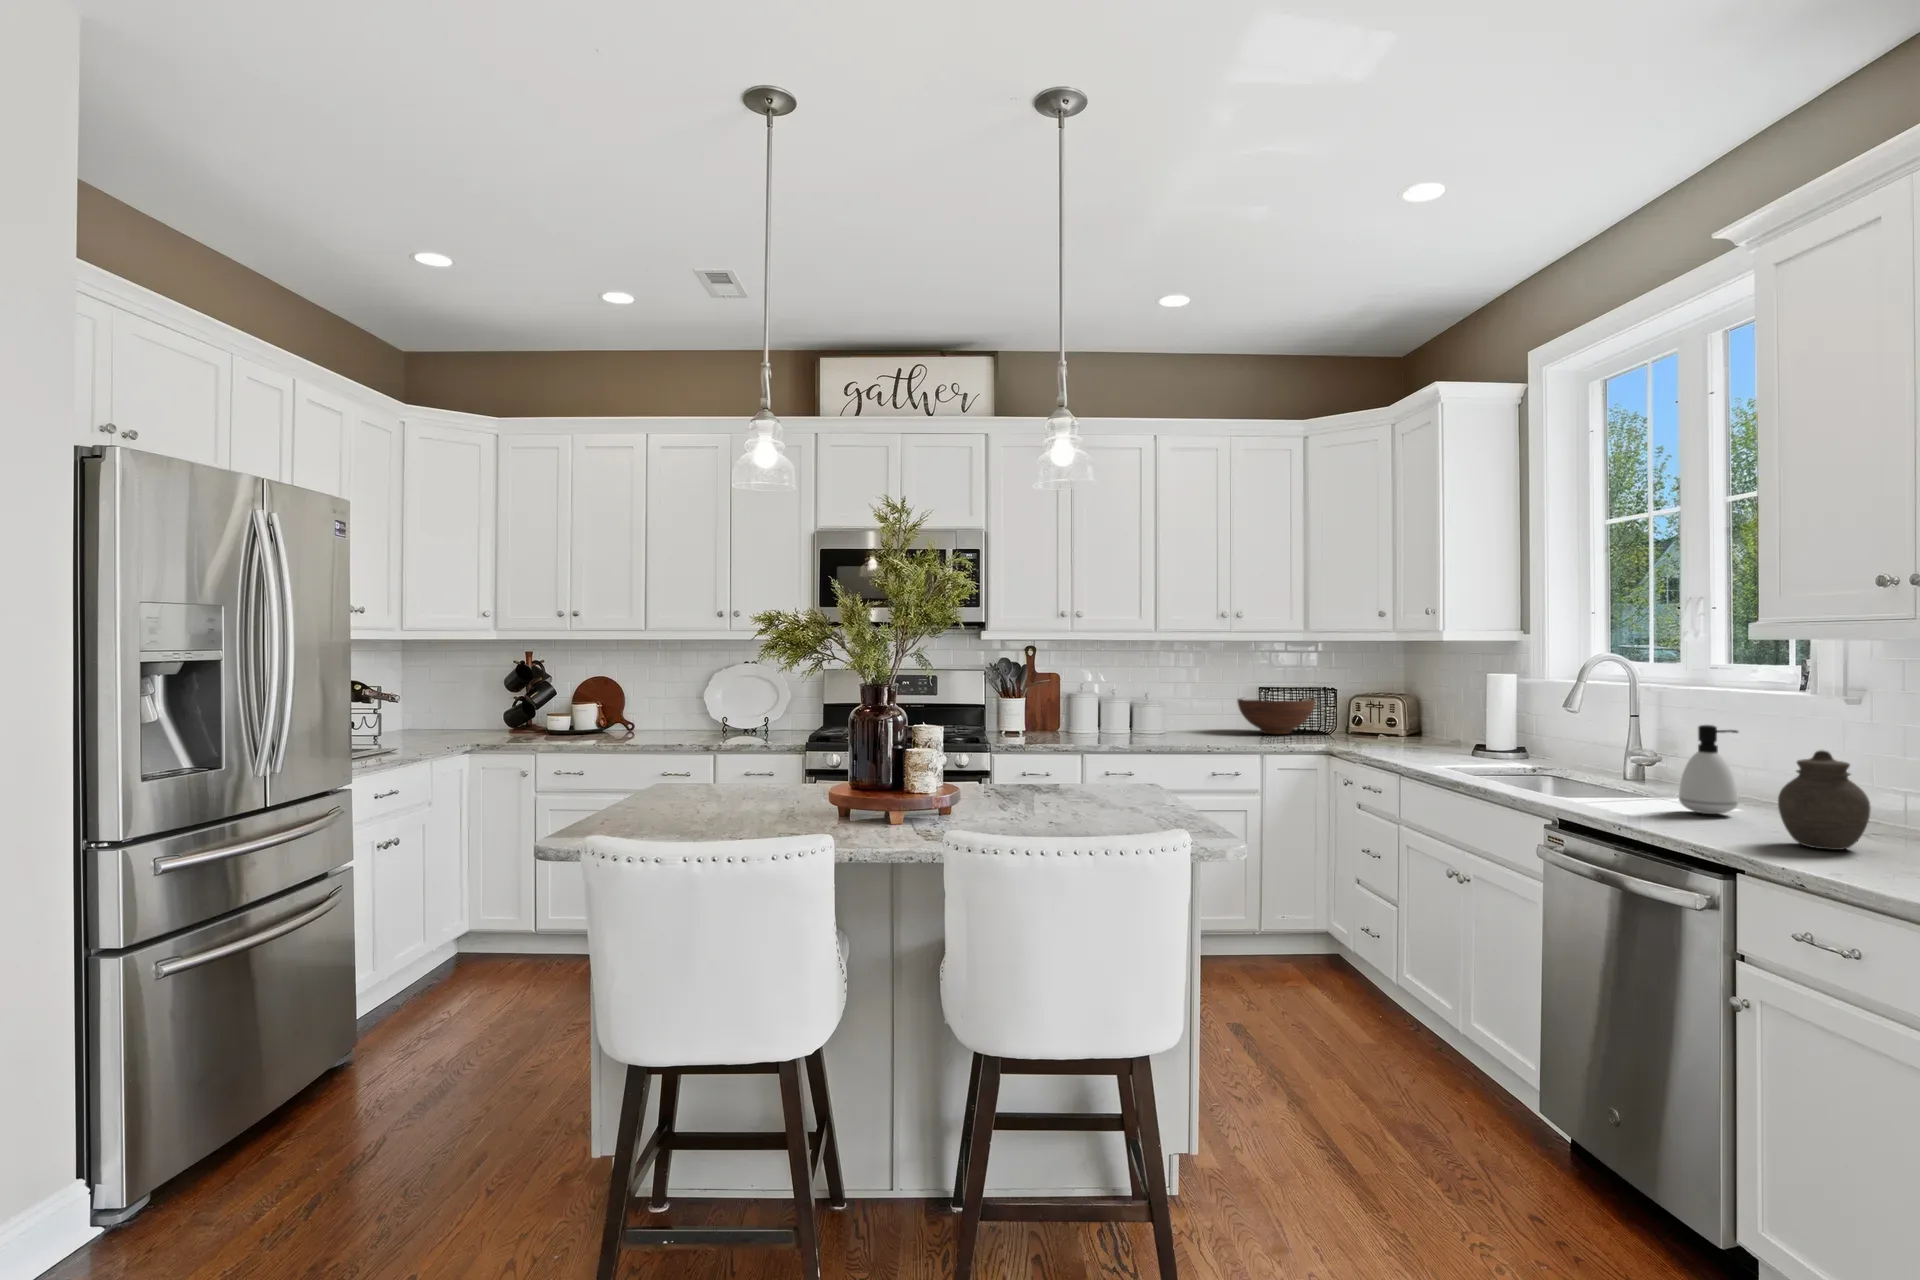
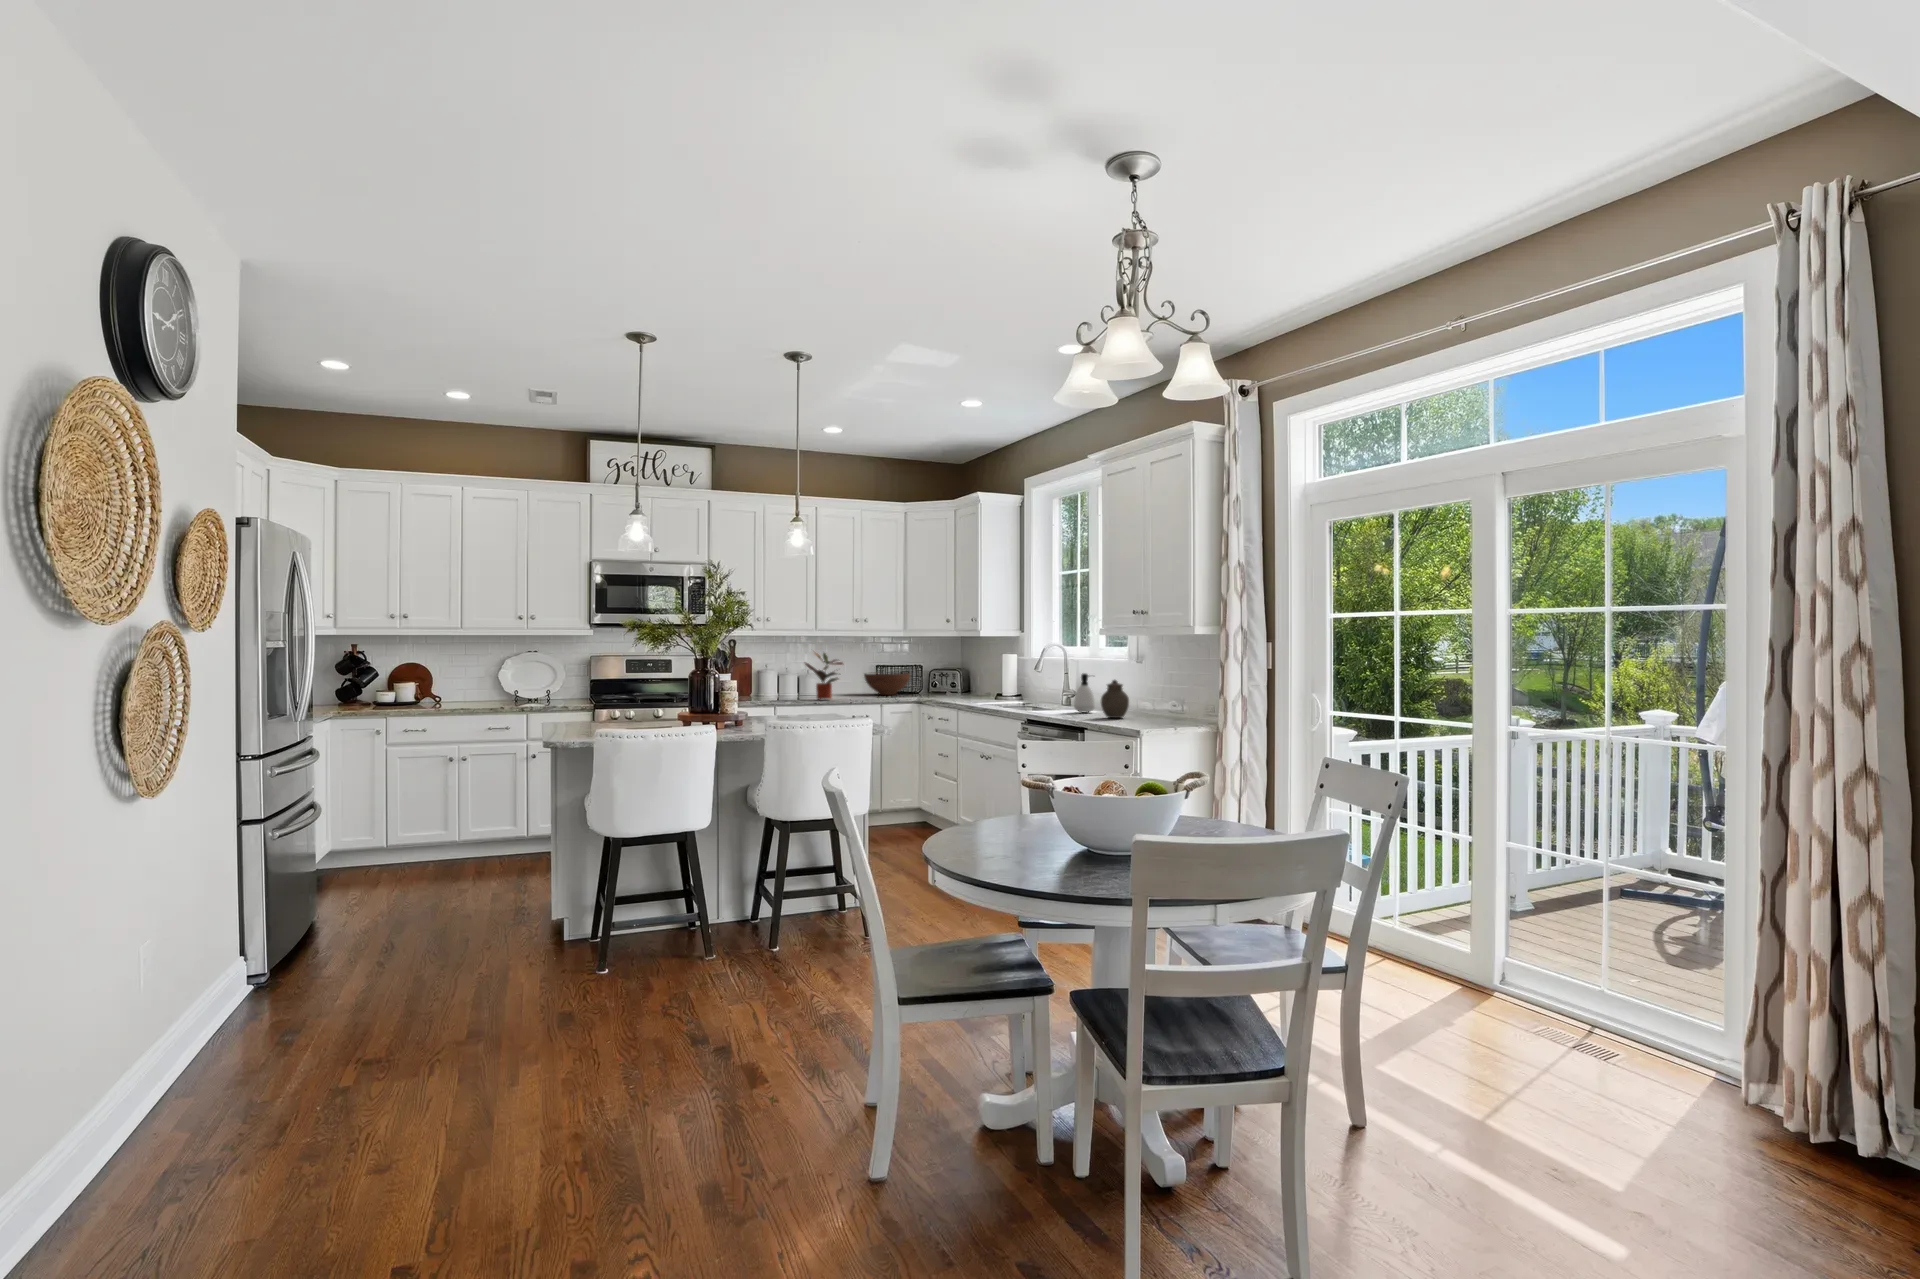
potted plant: none [1131,661,1198,742] -> present [805,653,843,699]

